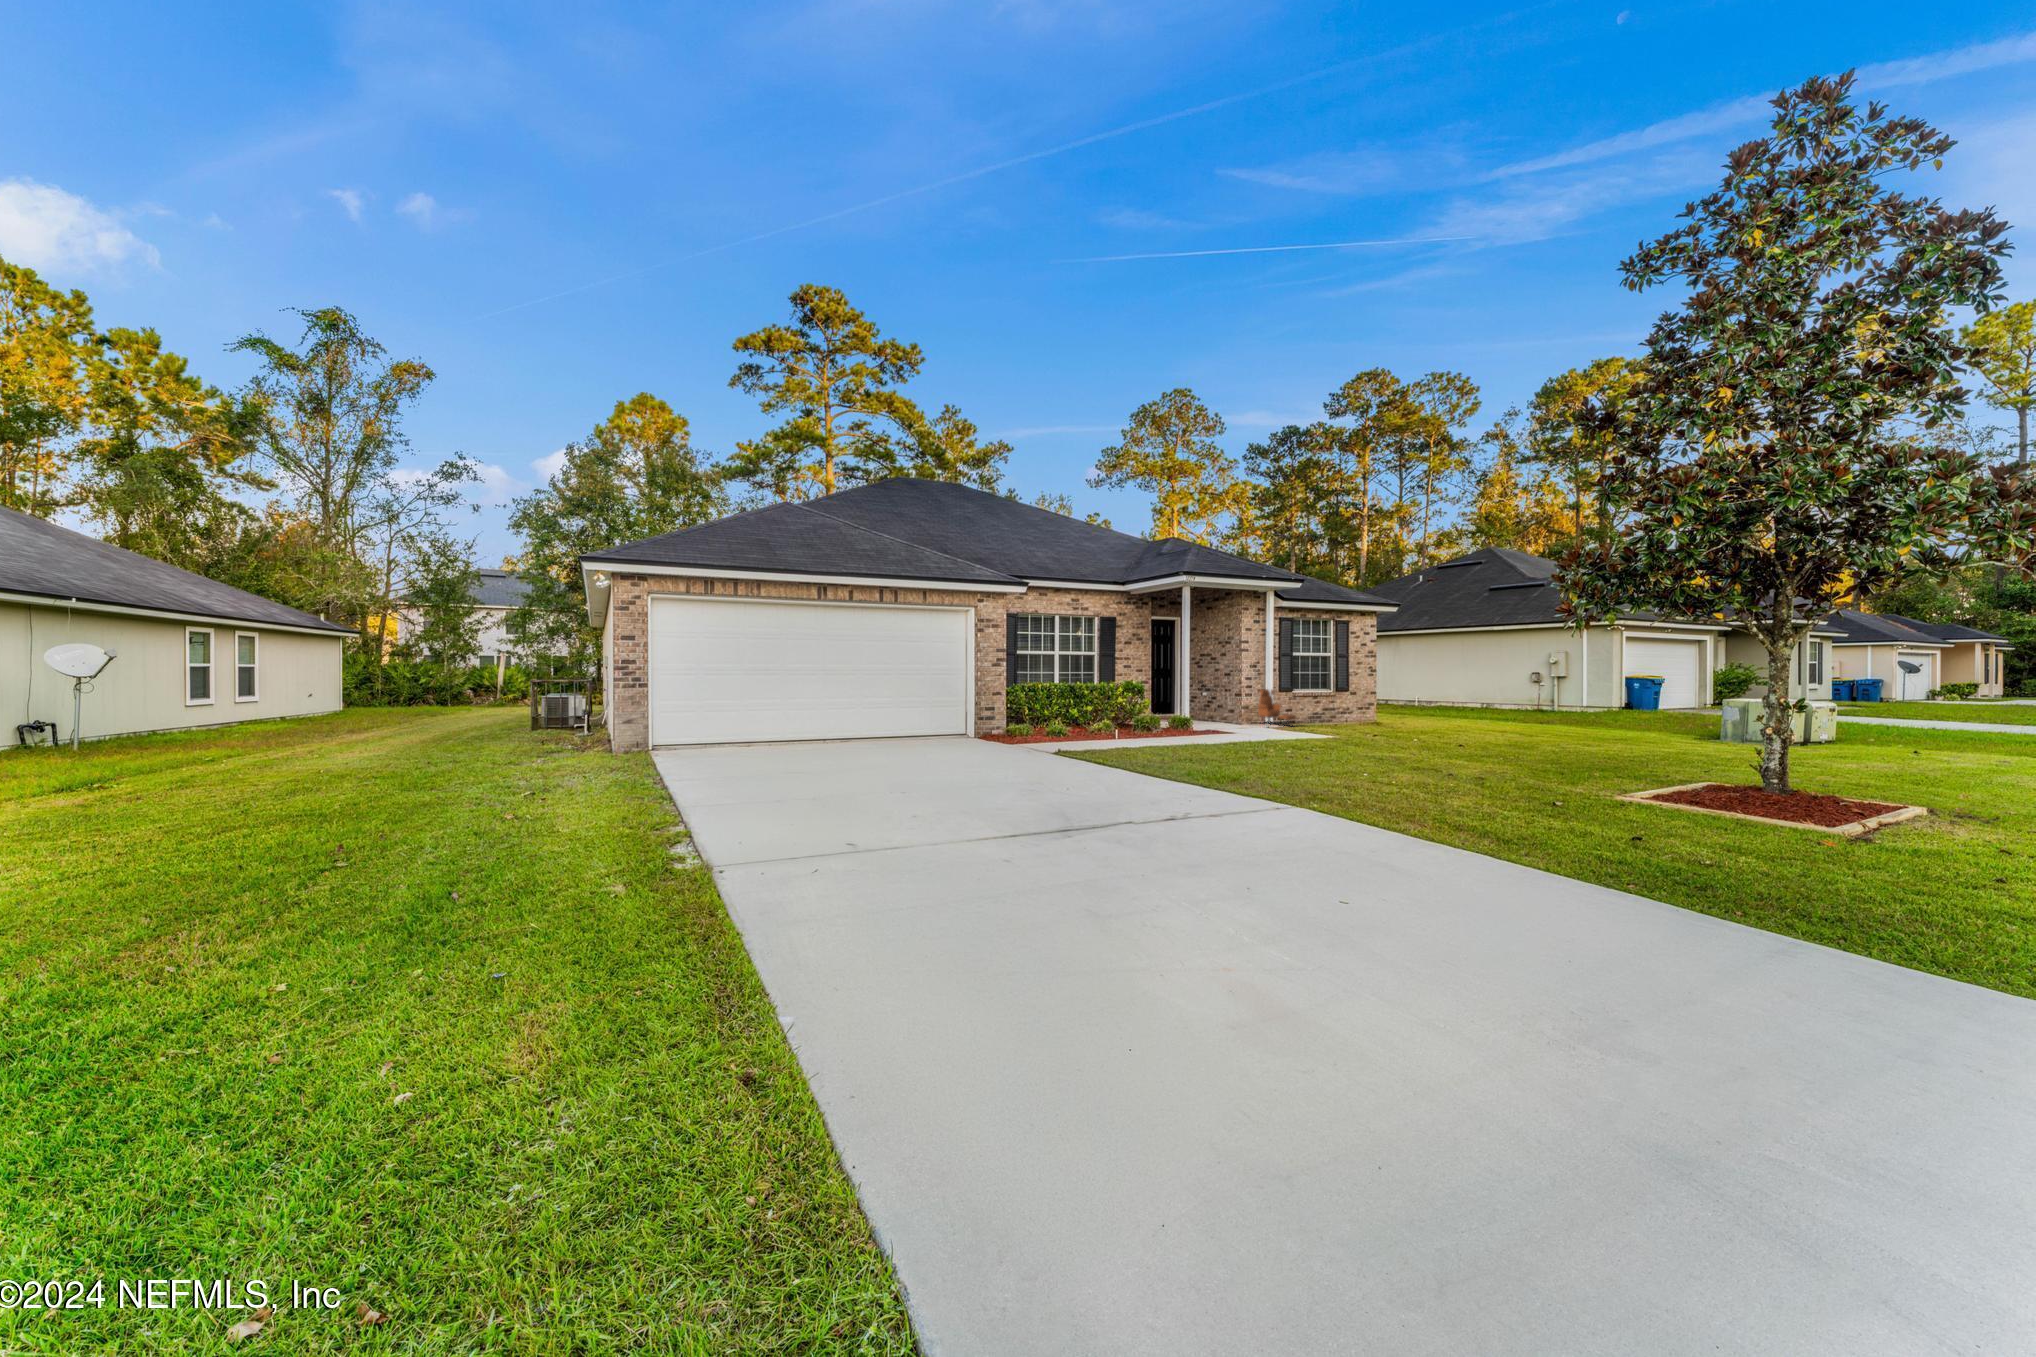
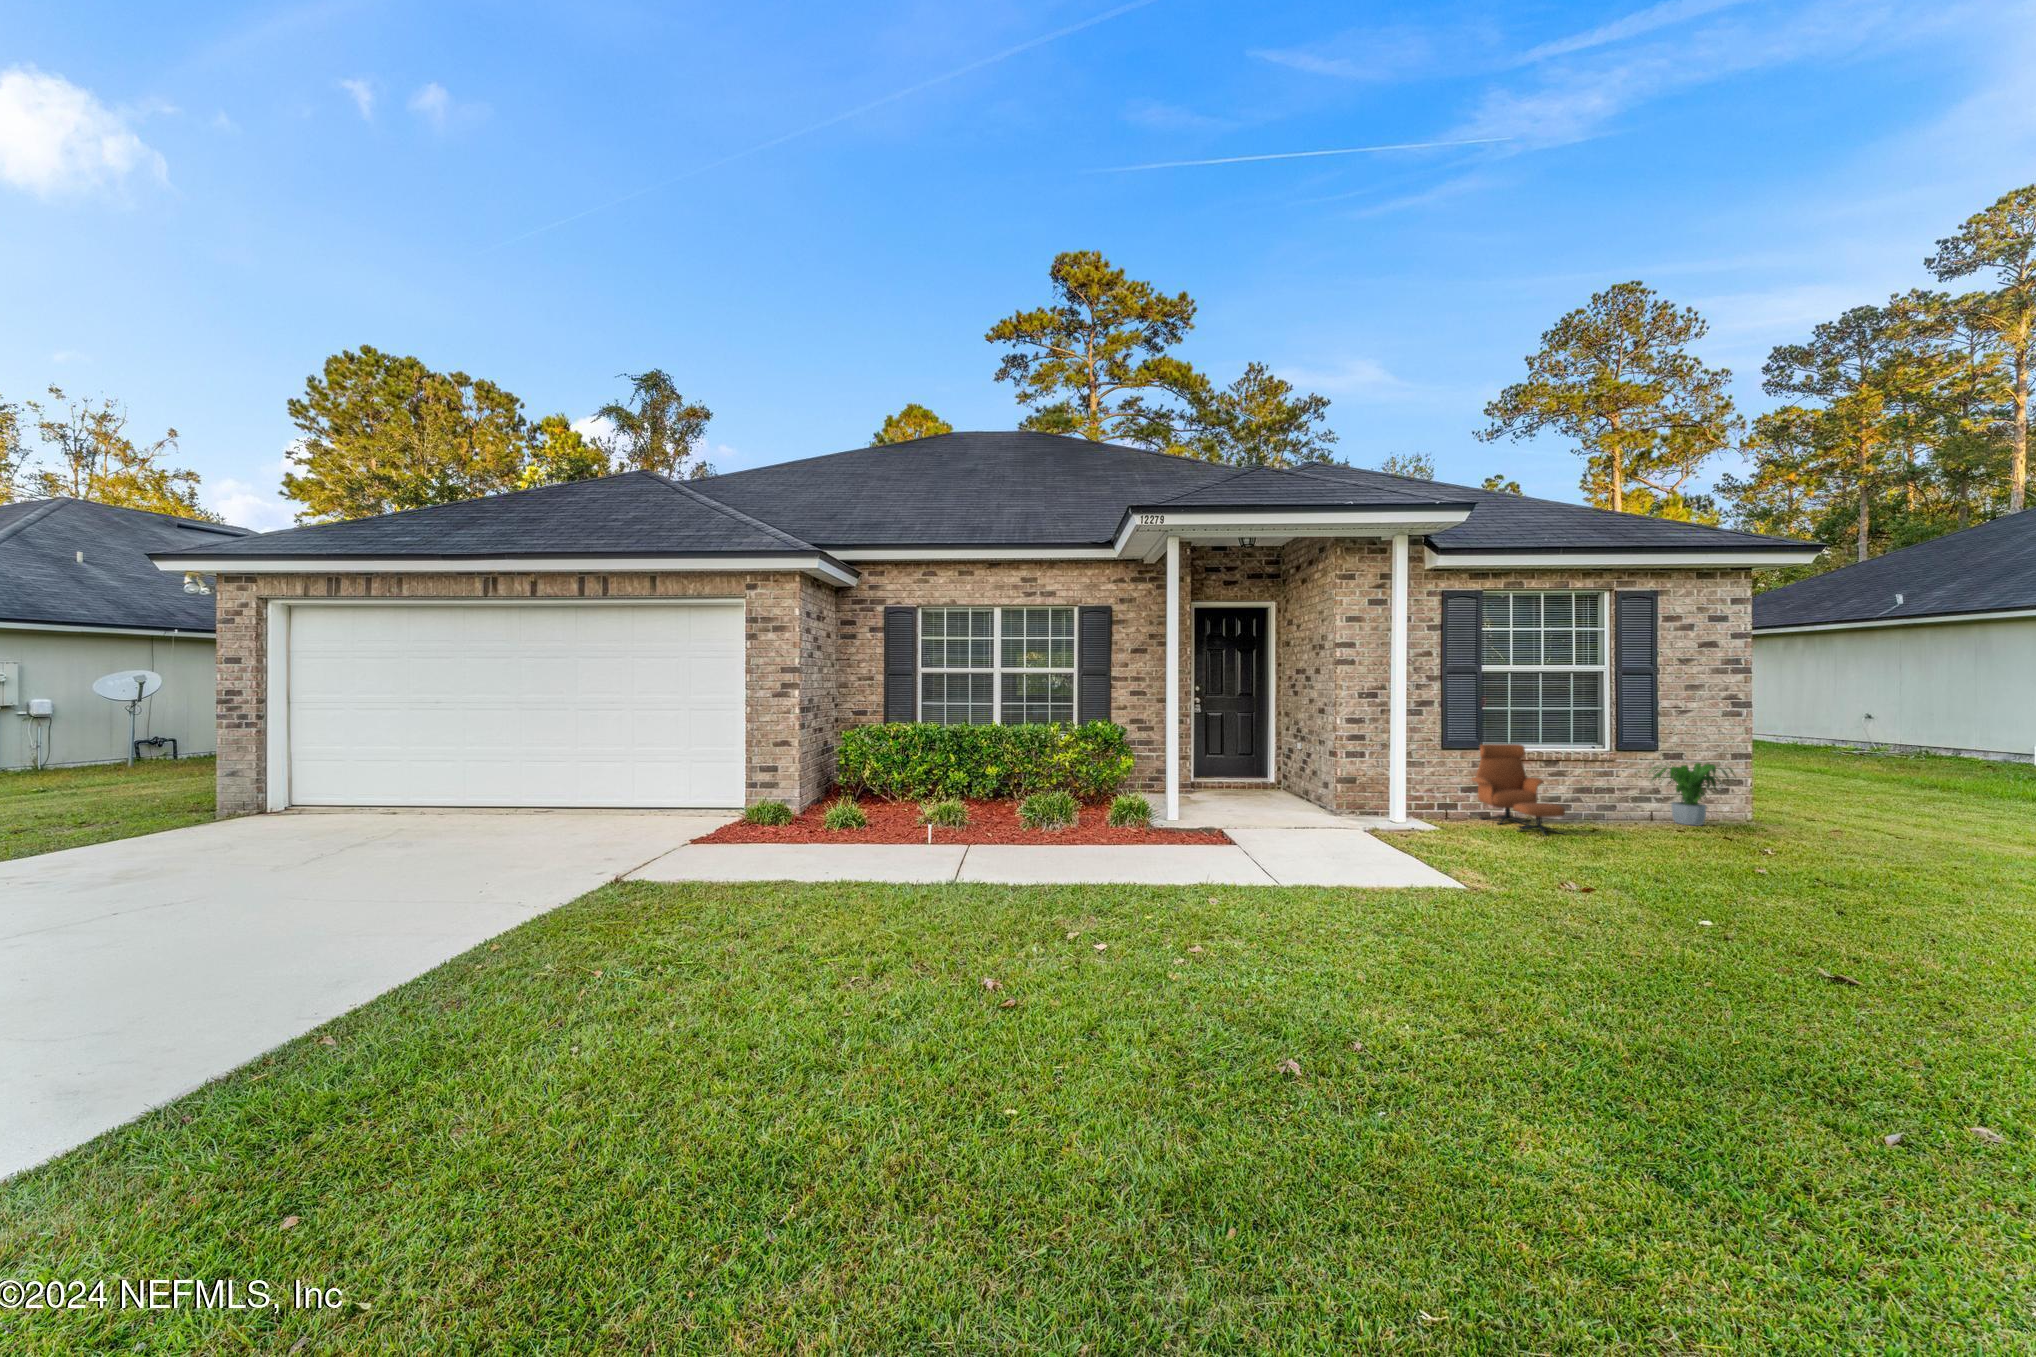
potted plant: none [1305,696,1334,722] -> present [1648,763,1732,826]

